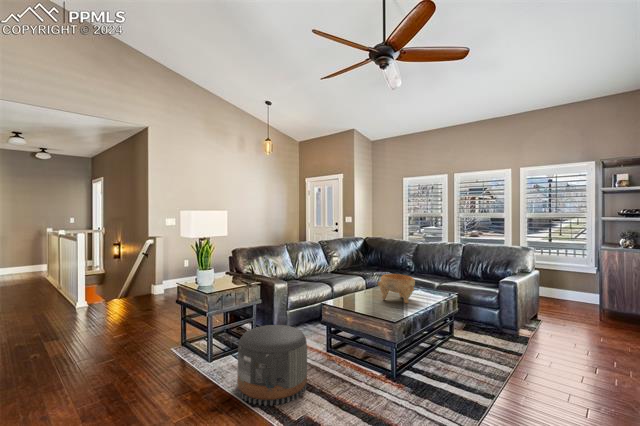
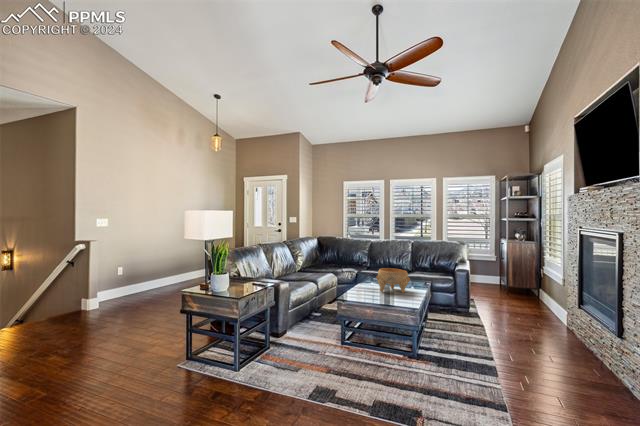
pouf: present [237,325,307,406] -> none [289,323,356,400]

